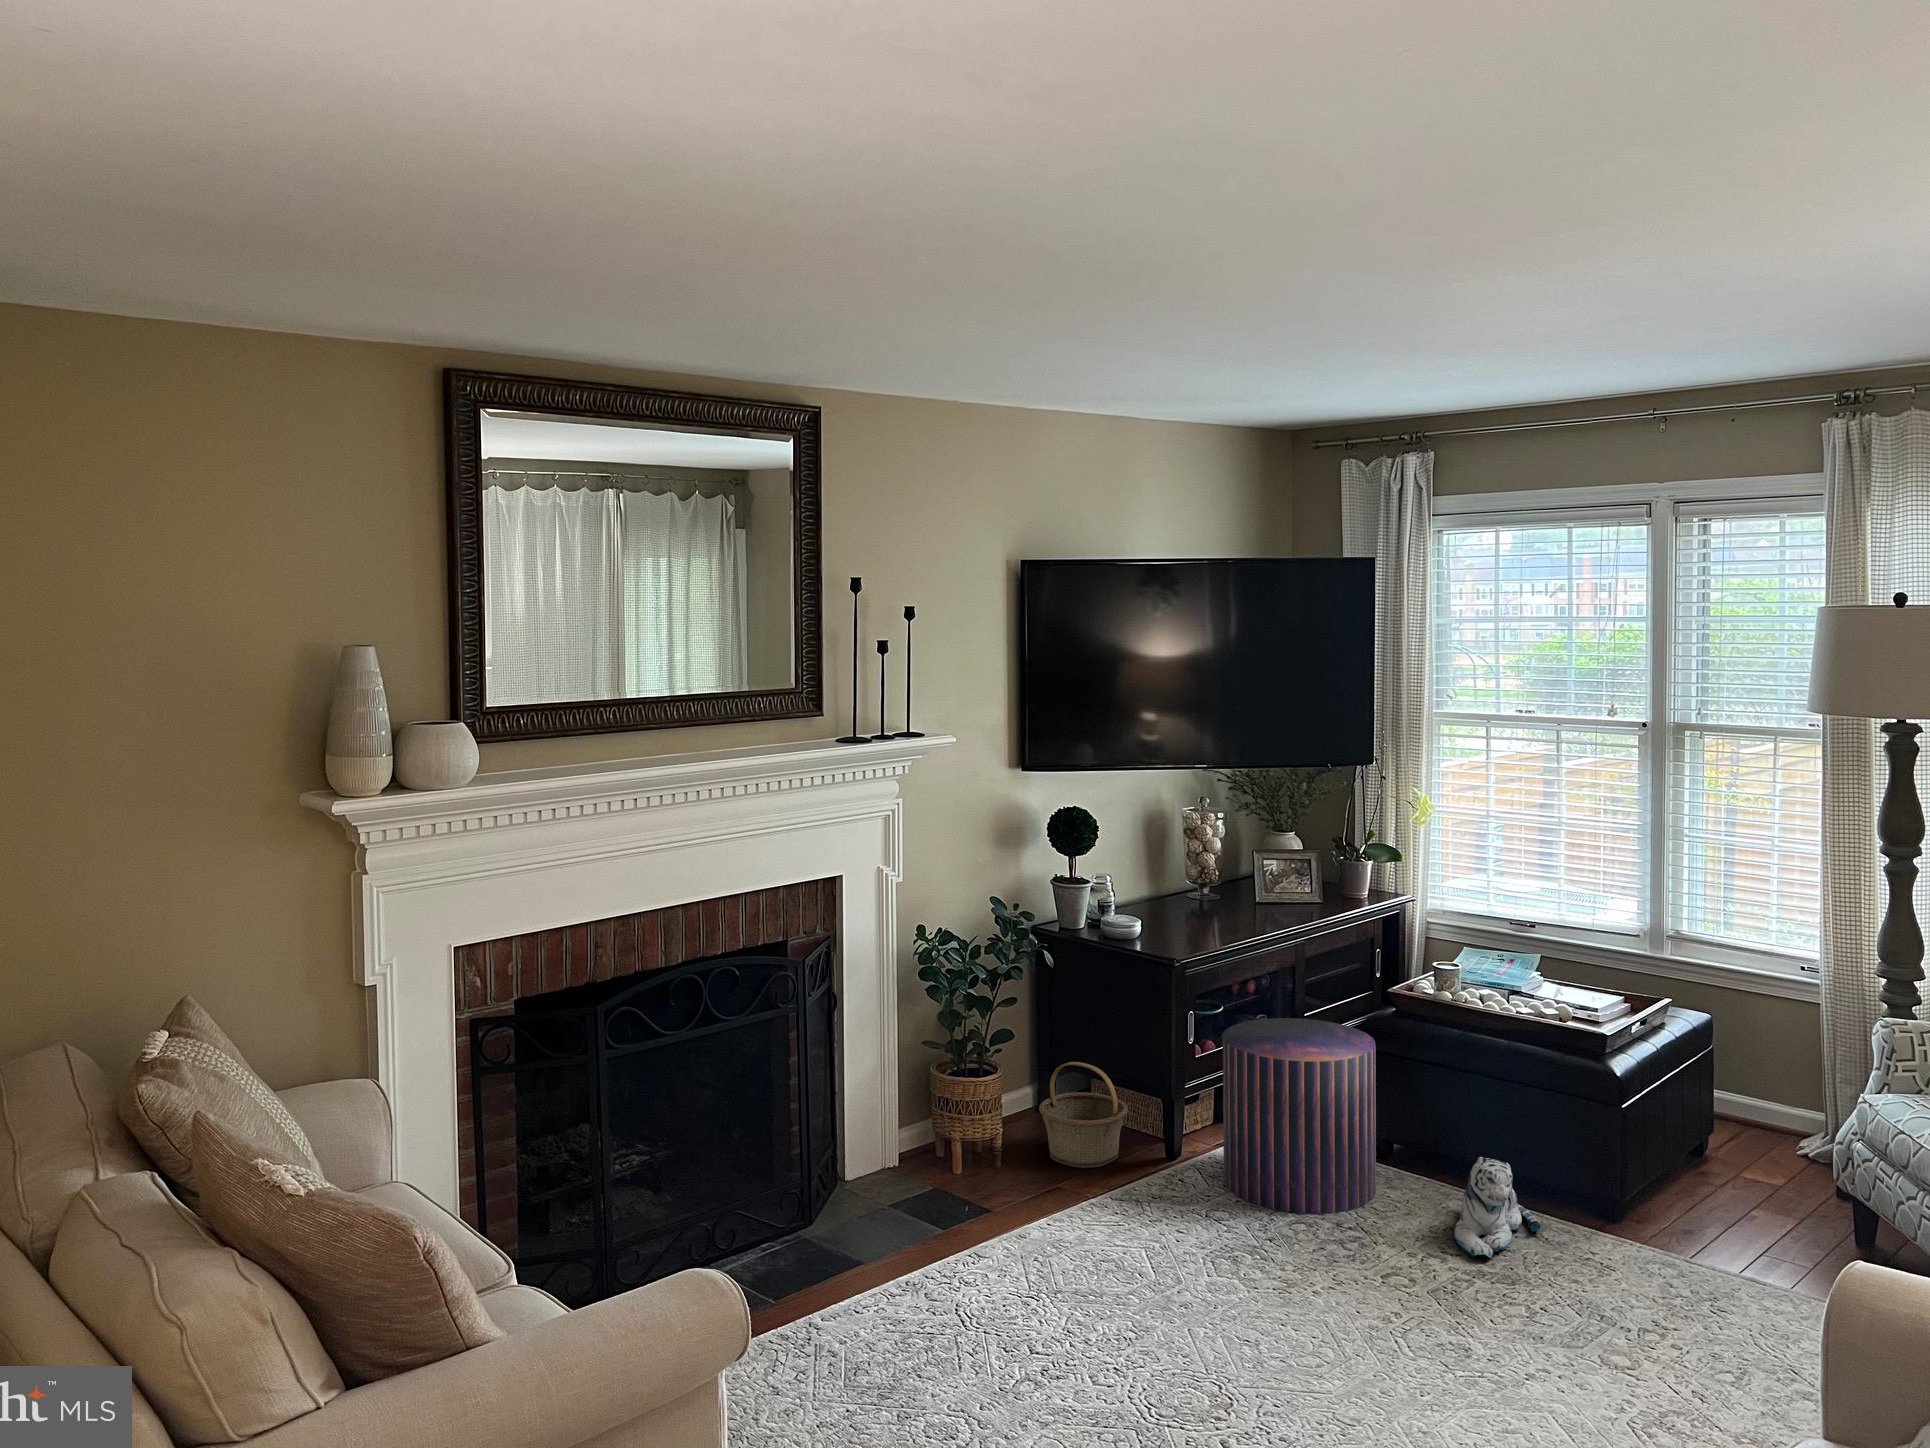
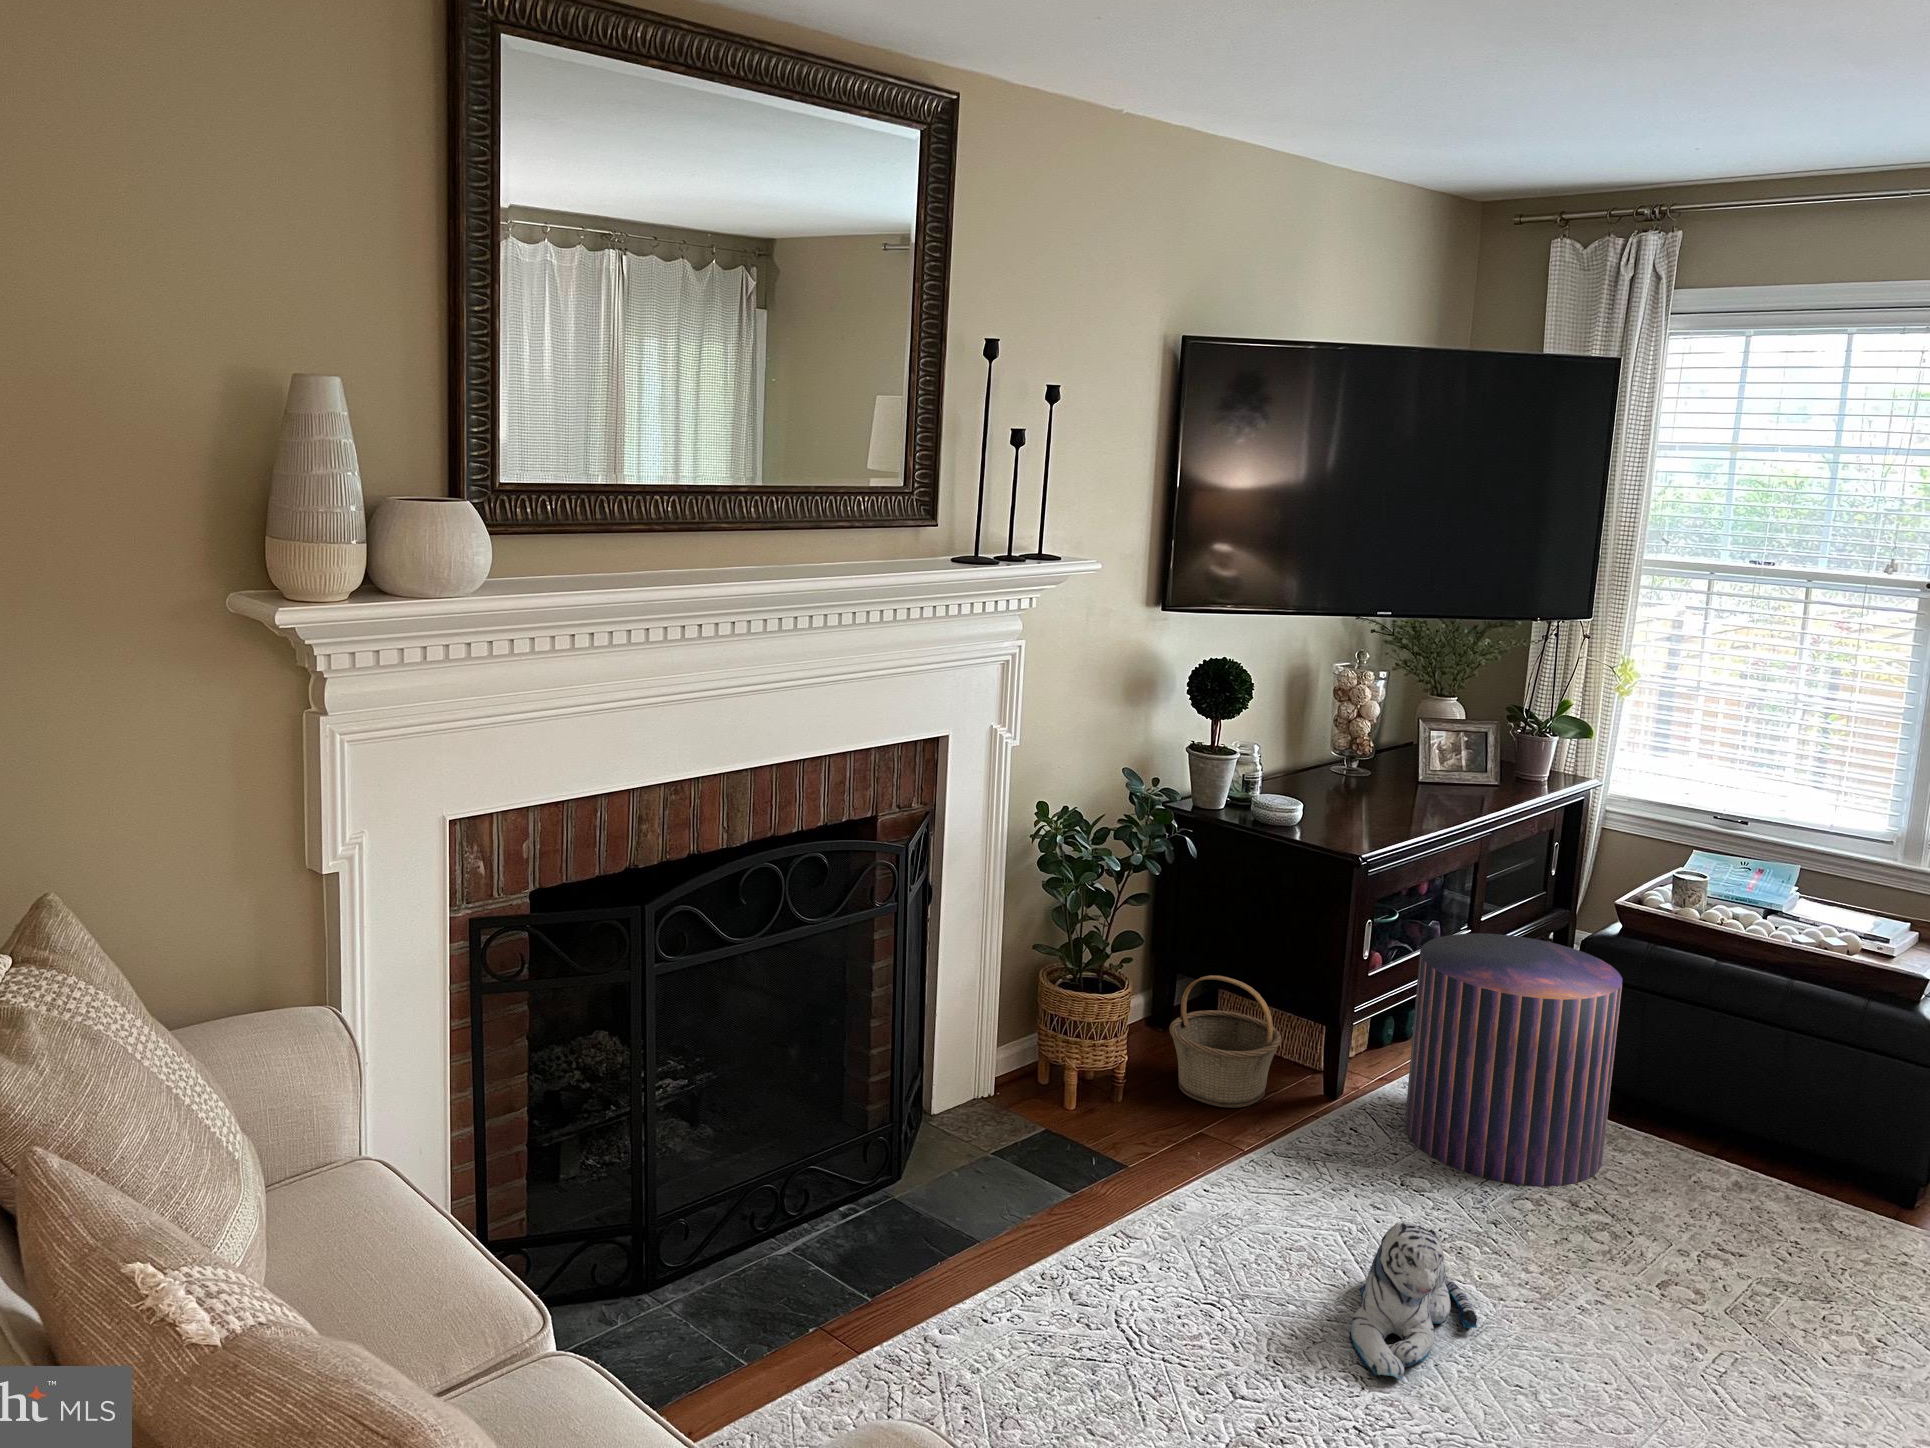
plush toy: present [1454,1157,1541,1258] -> present [1349,1222,1477,1379]

